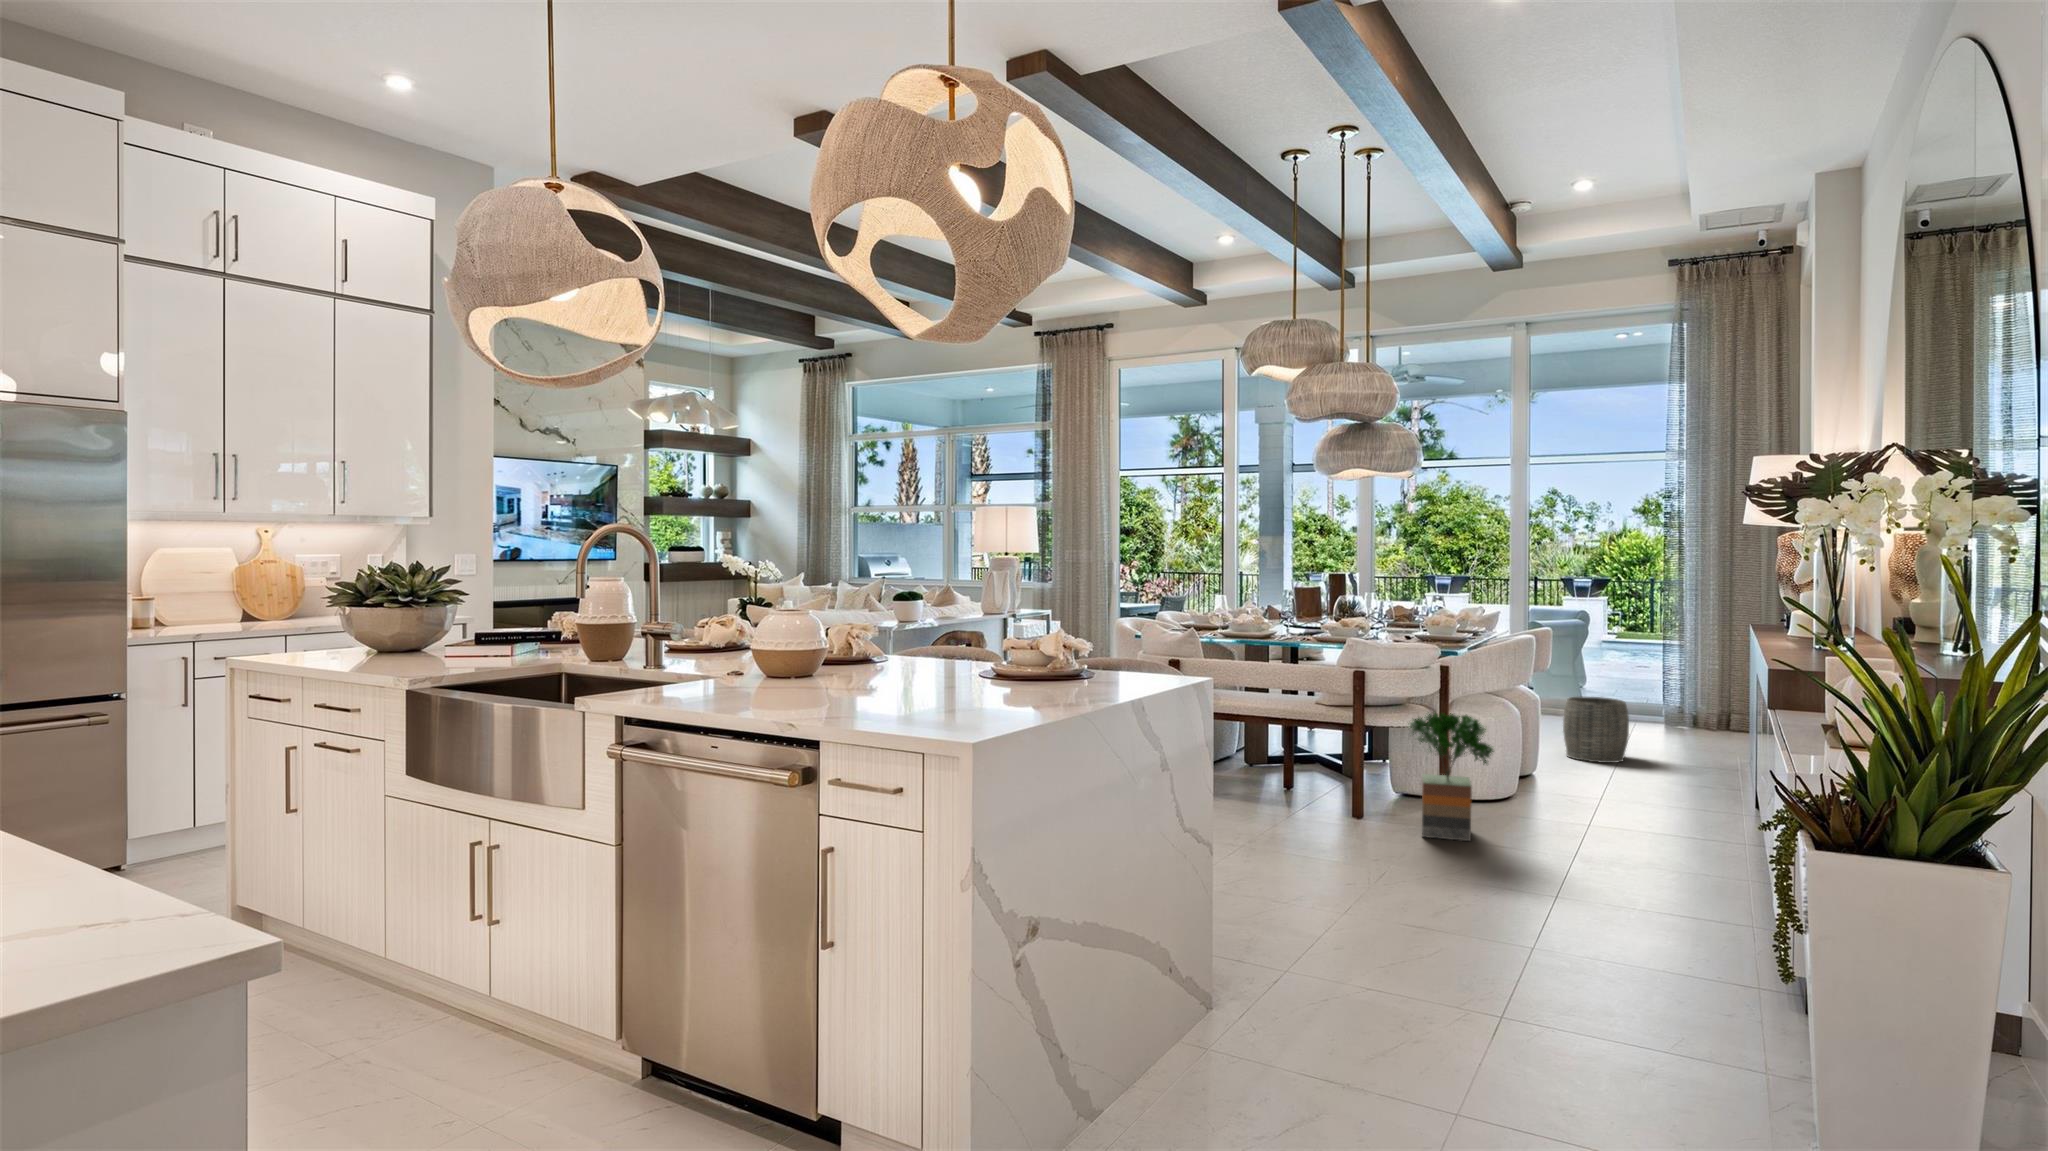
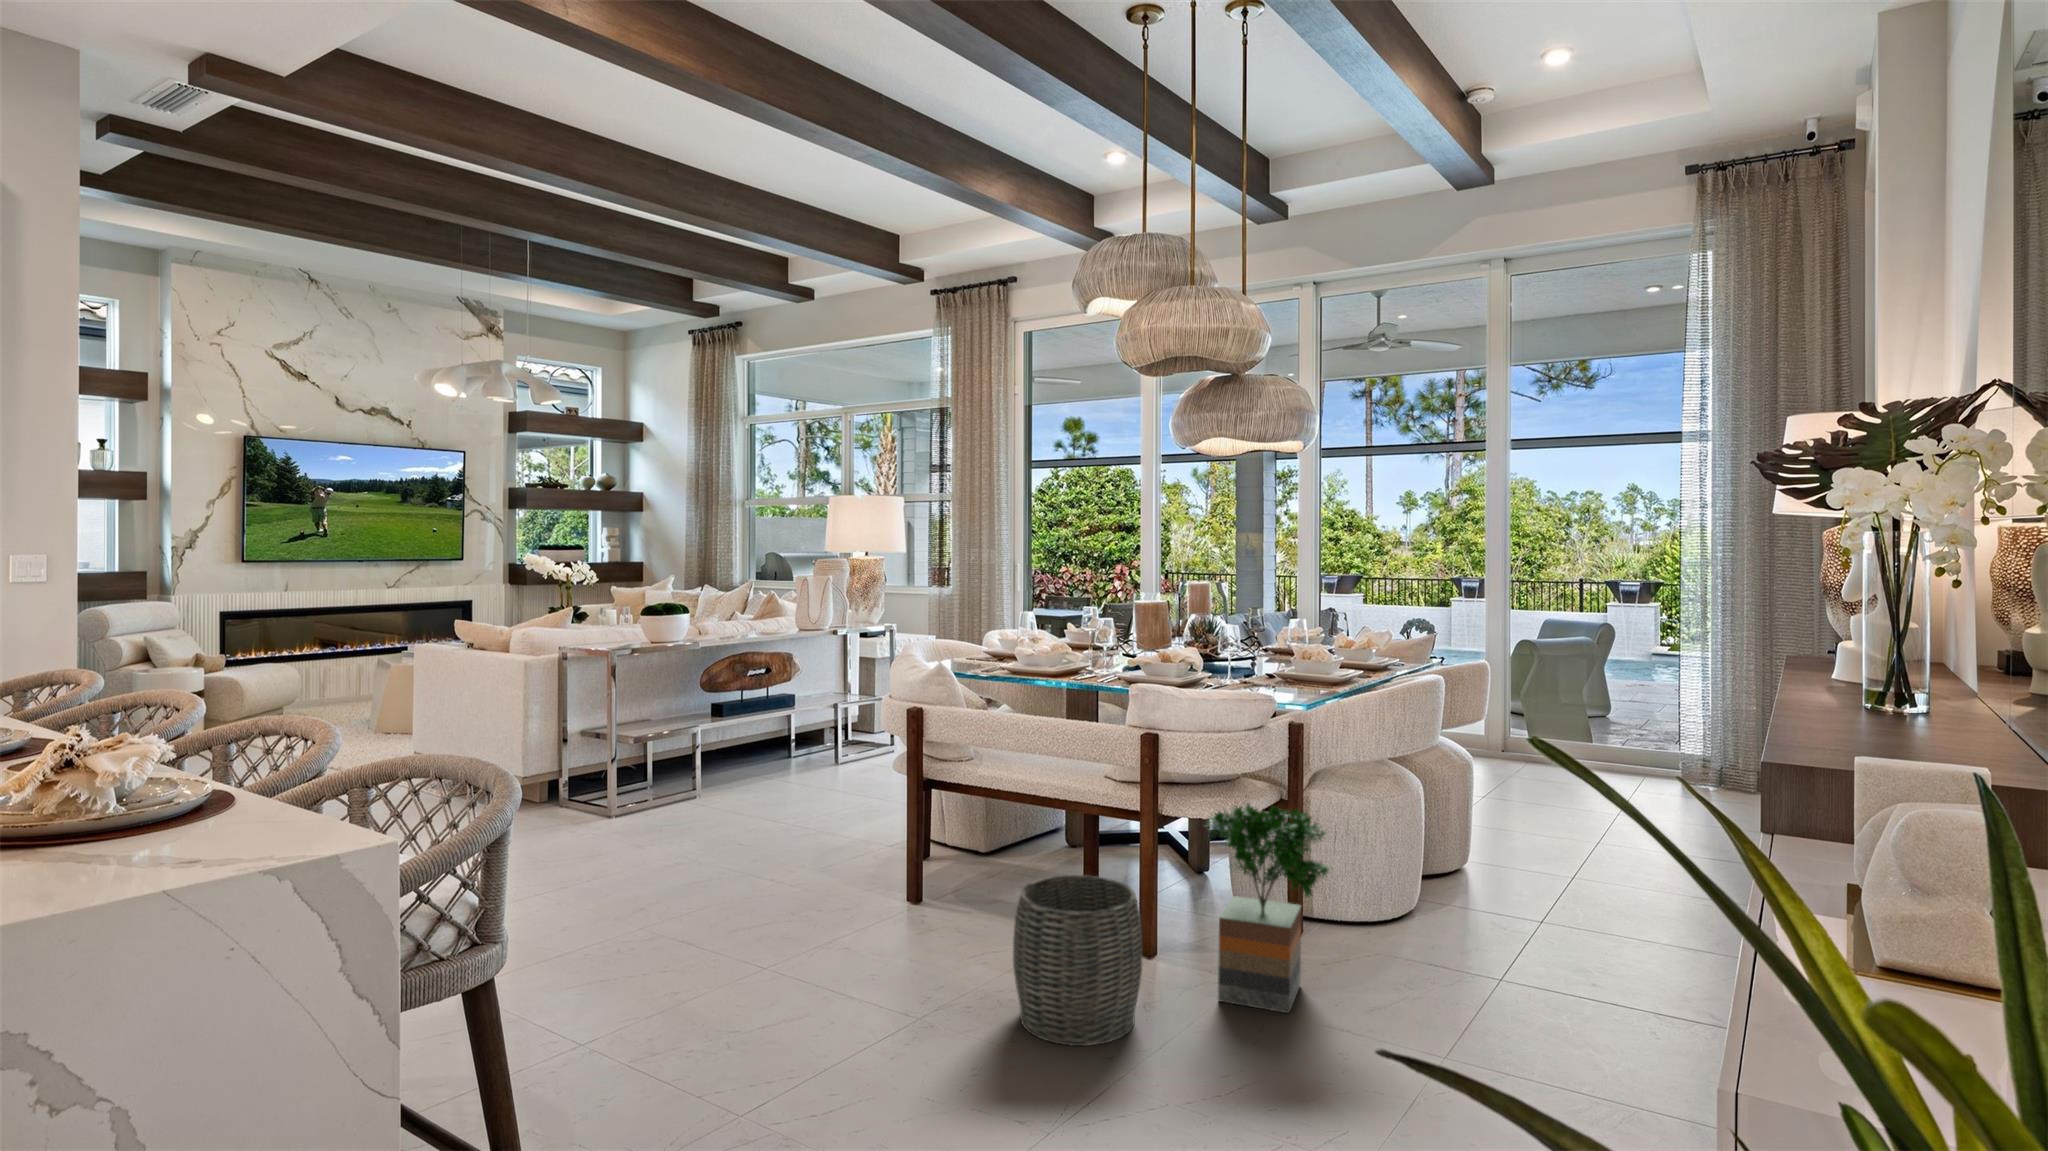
woven basket: present [1563,697,1629,763] -> present [1013,875,1142,1046]

